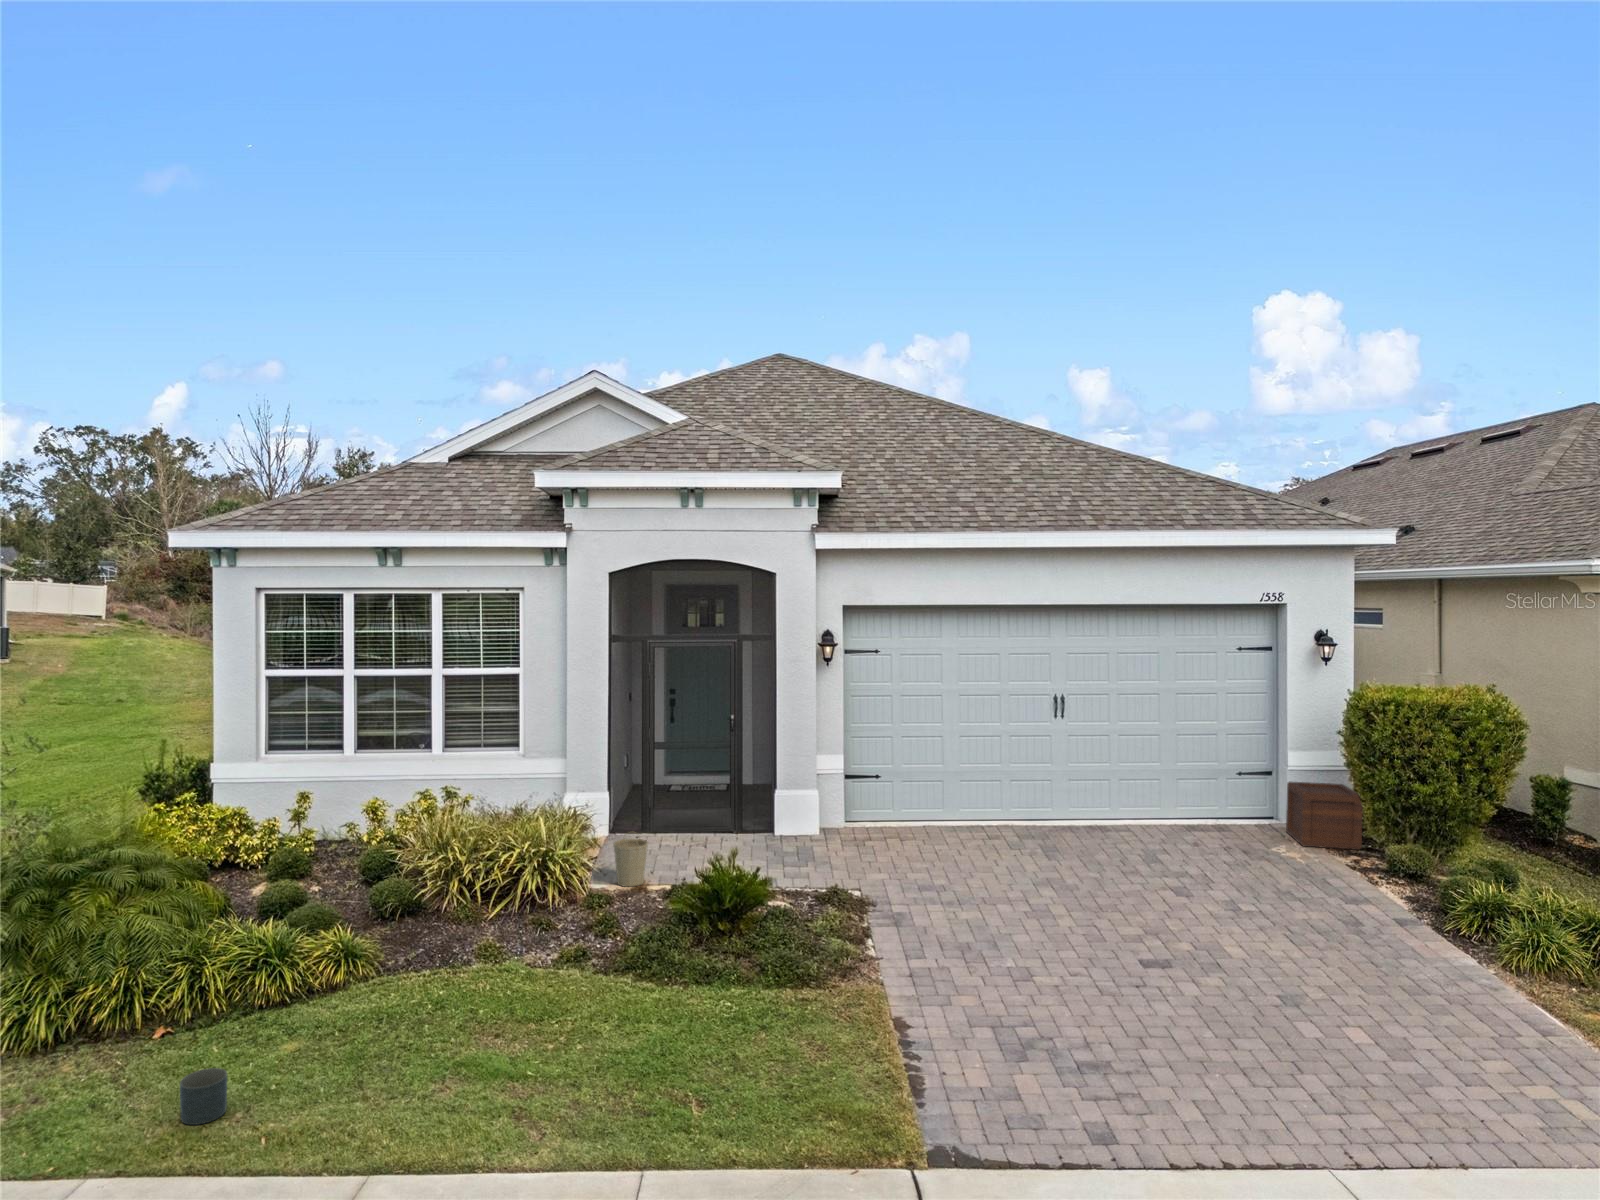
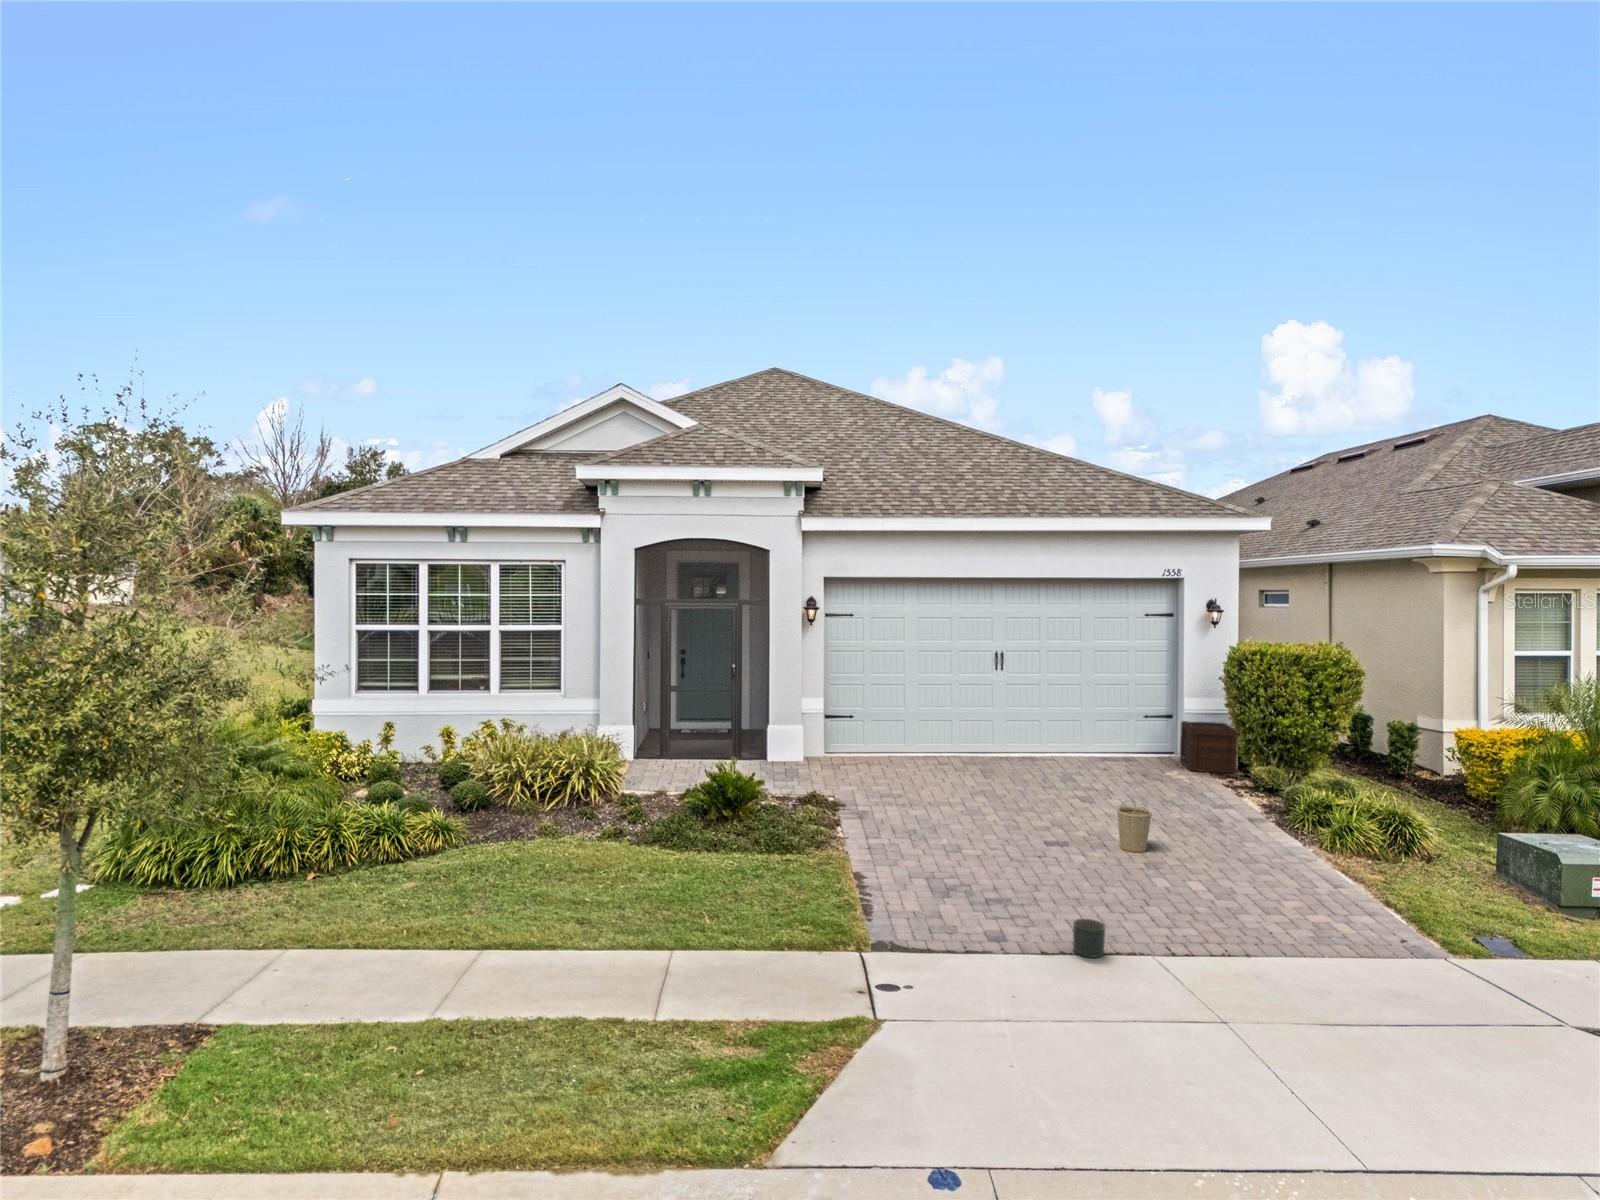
basket: present [613,838,648,887] -> present [1117,800,1152,853]
planter: present [180,1068,227,1125] -> present [1073,919,1105,958]

